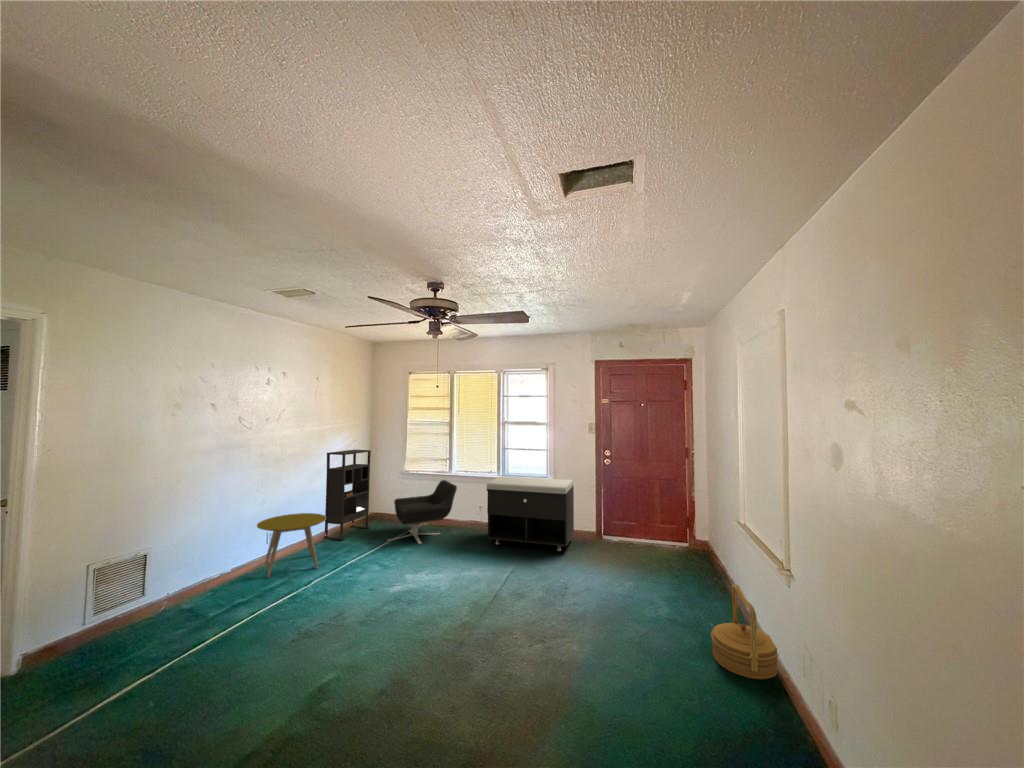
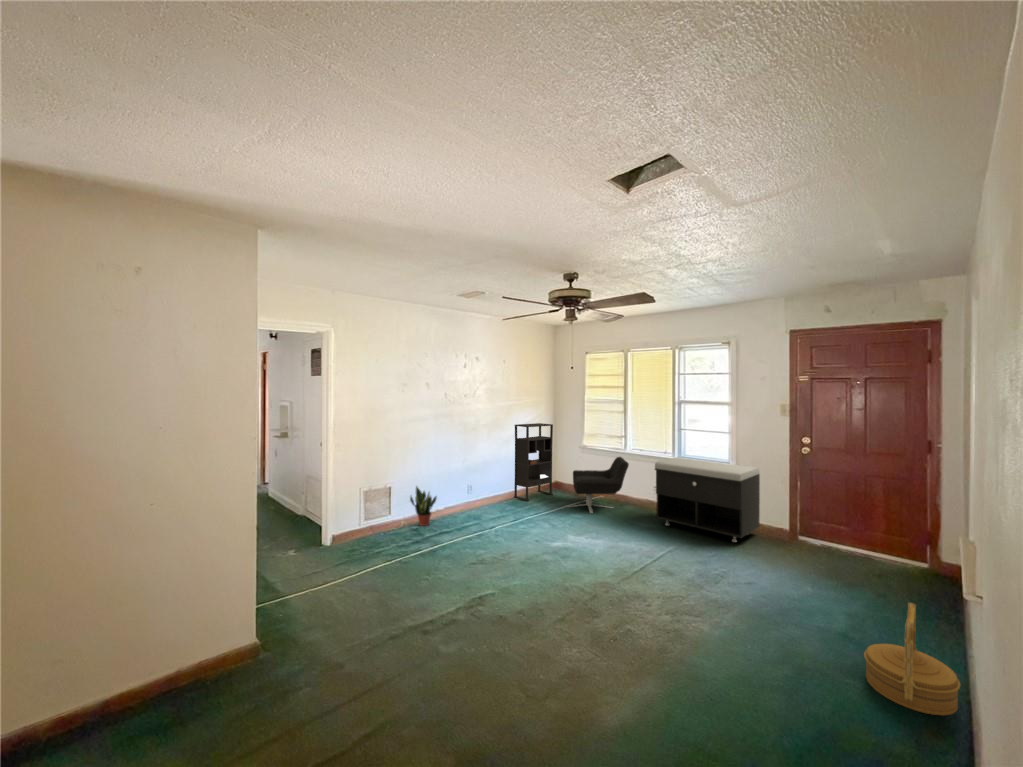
side table: present [257,513,326,578] -> none [459,473,509,519]
potted plant: none [183,544,225,600] -> present [410,487,437,526]

